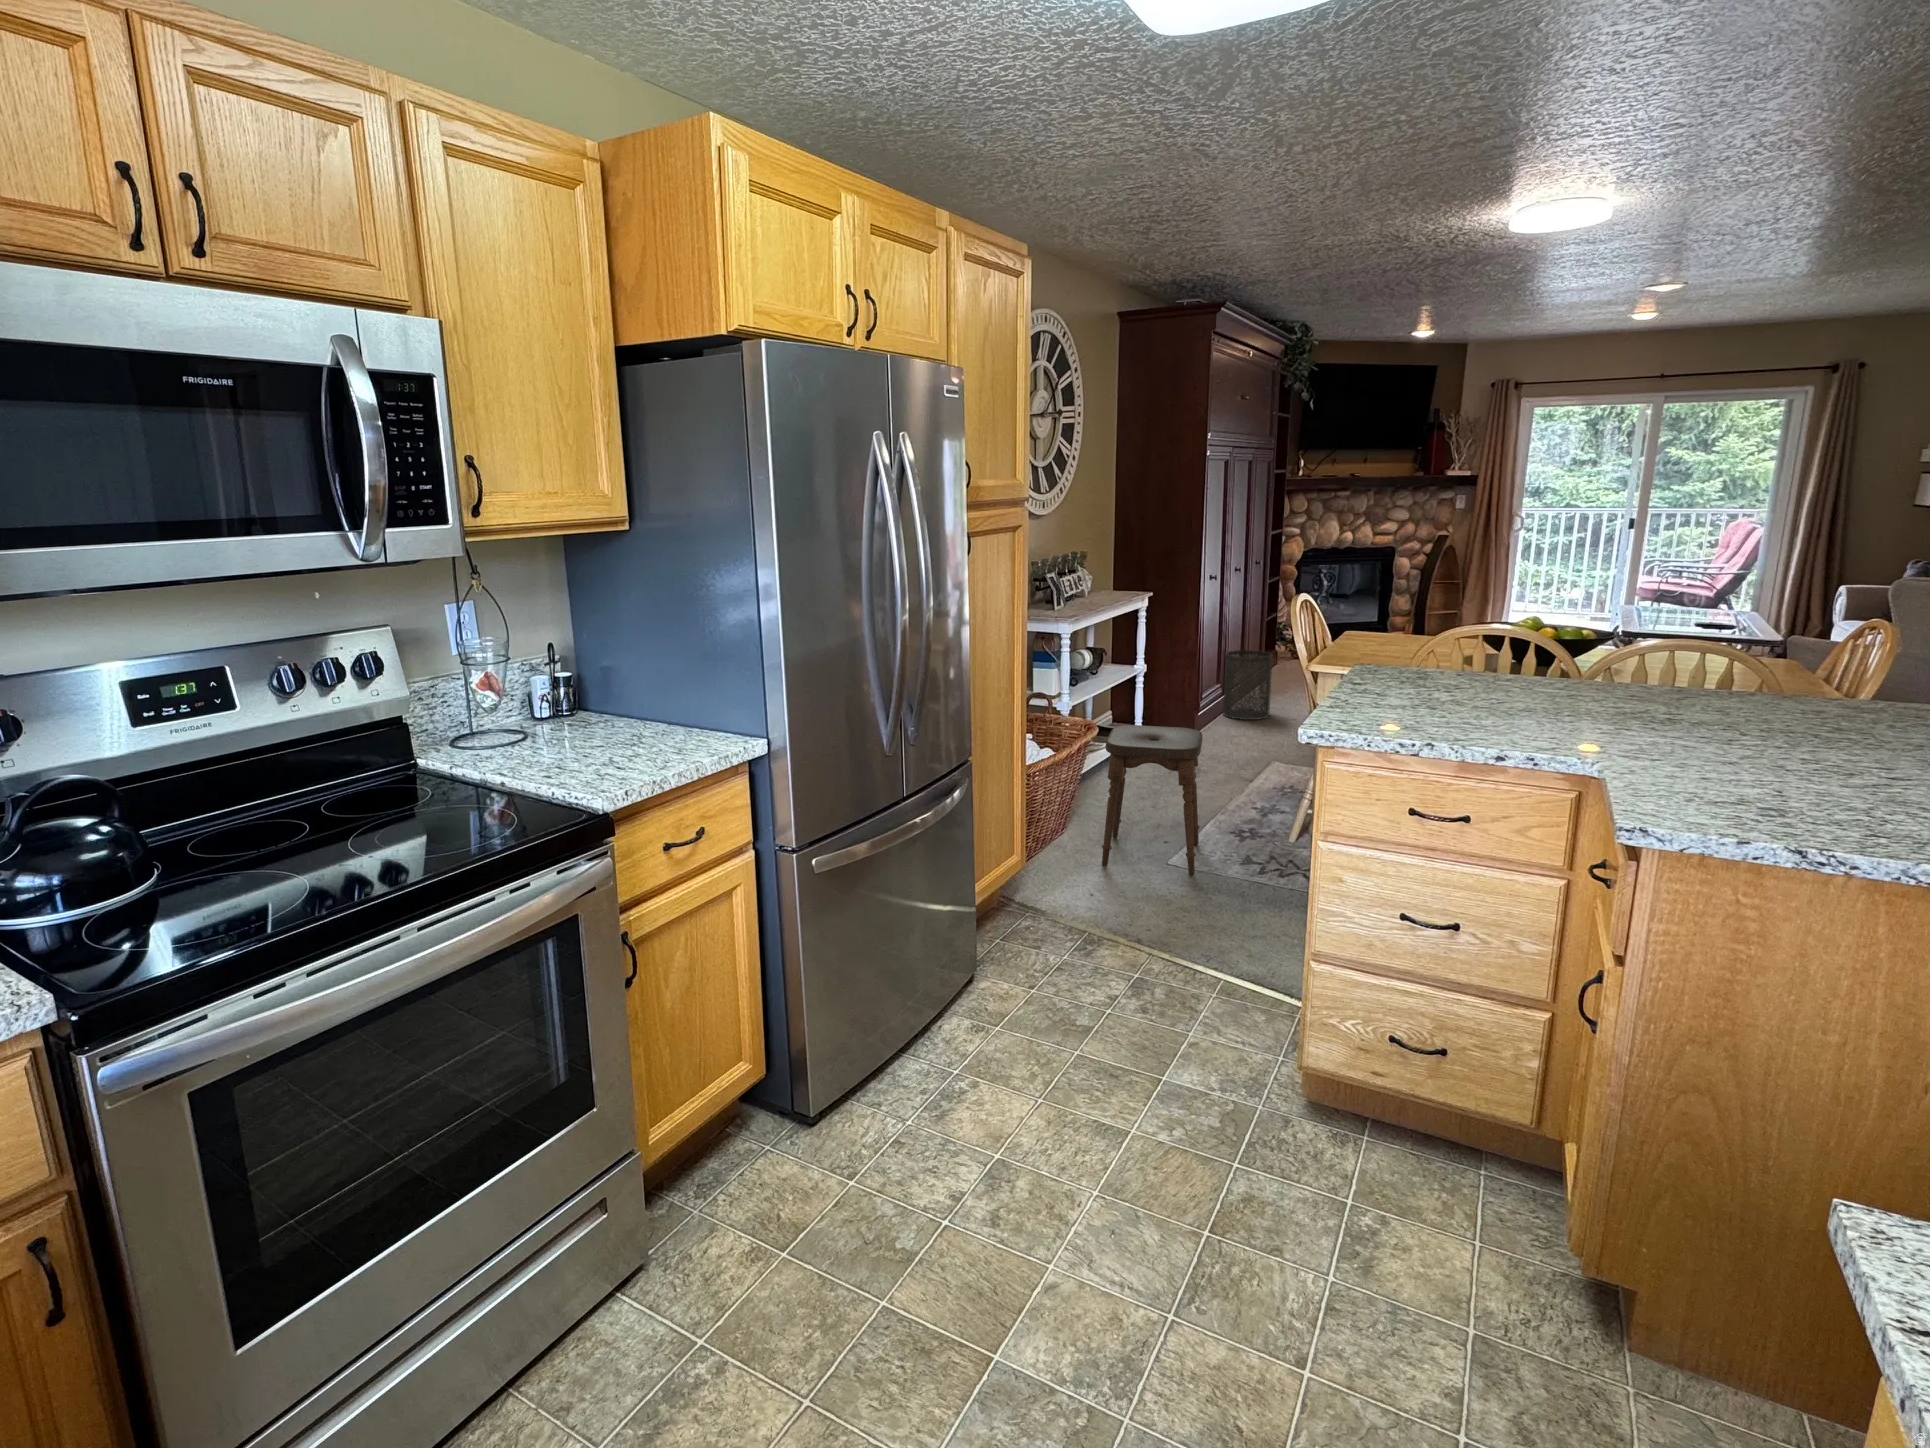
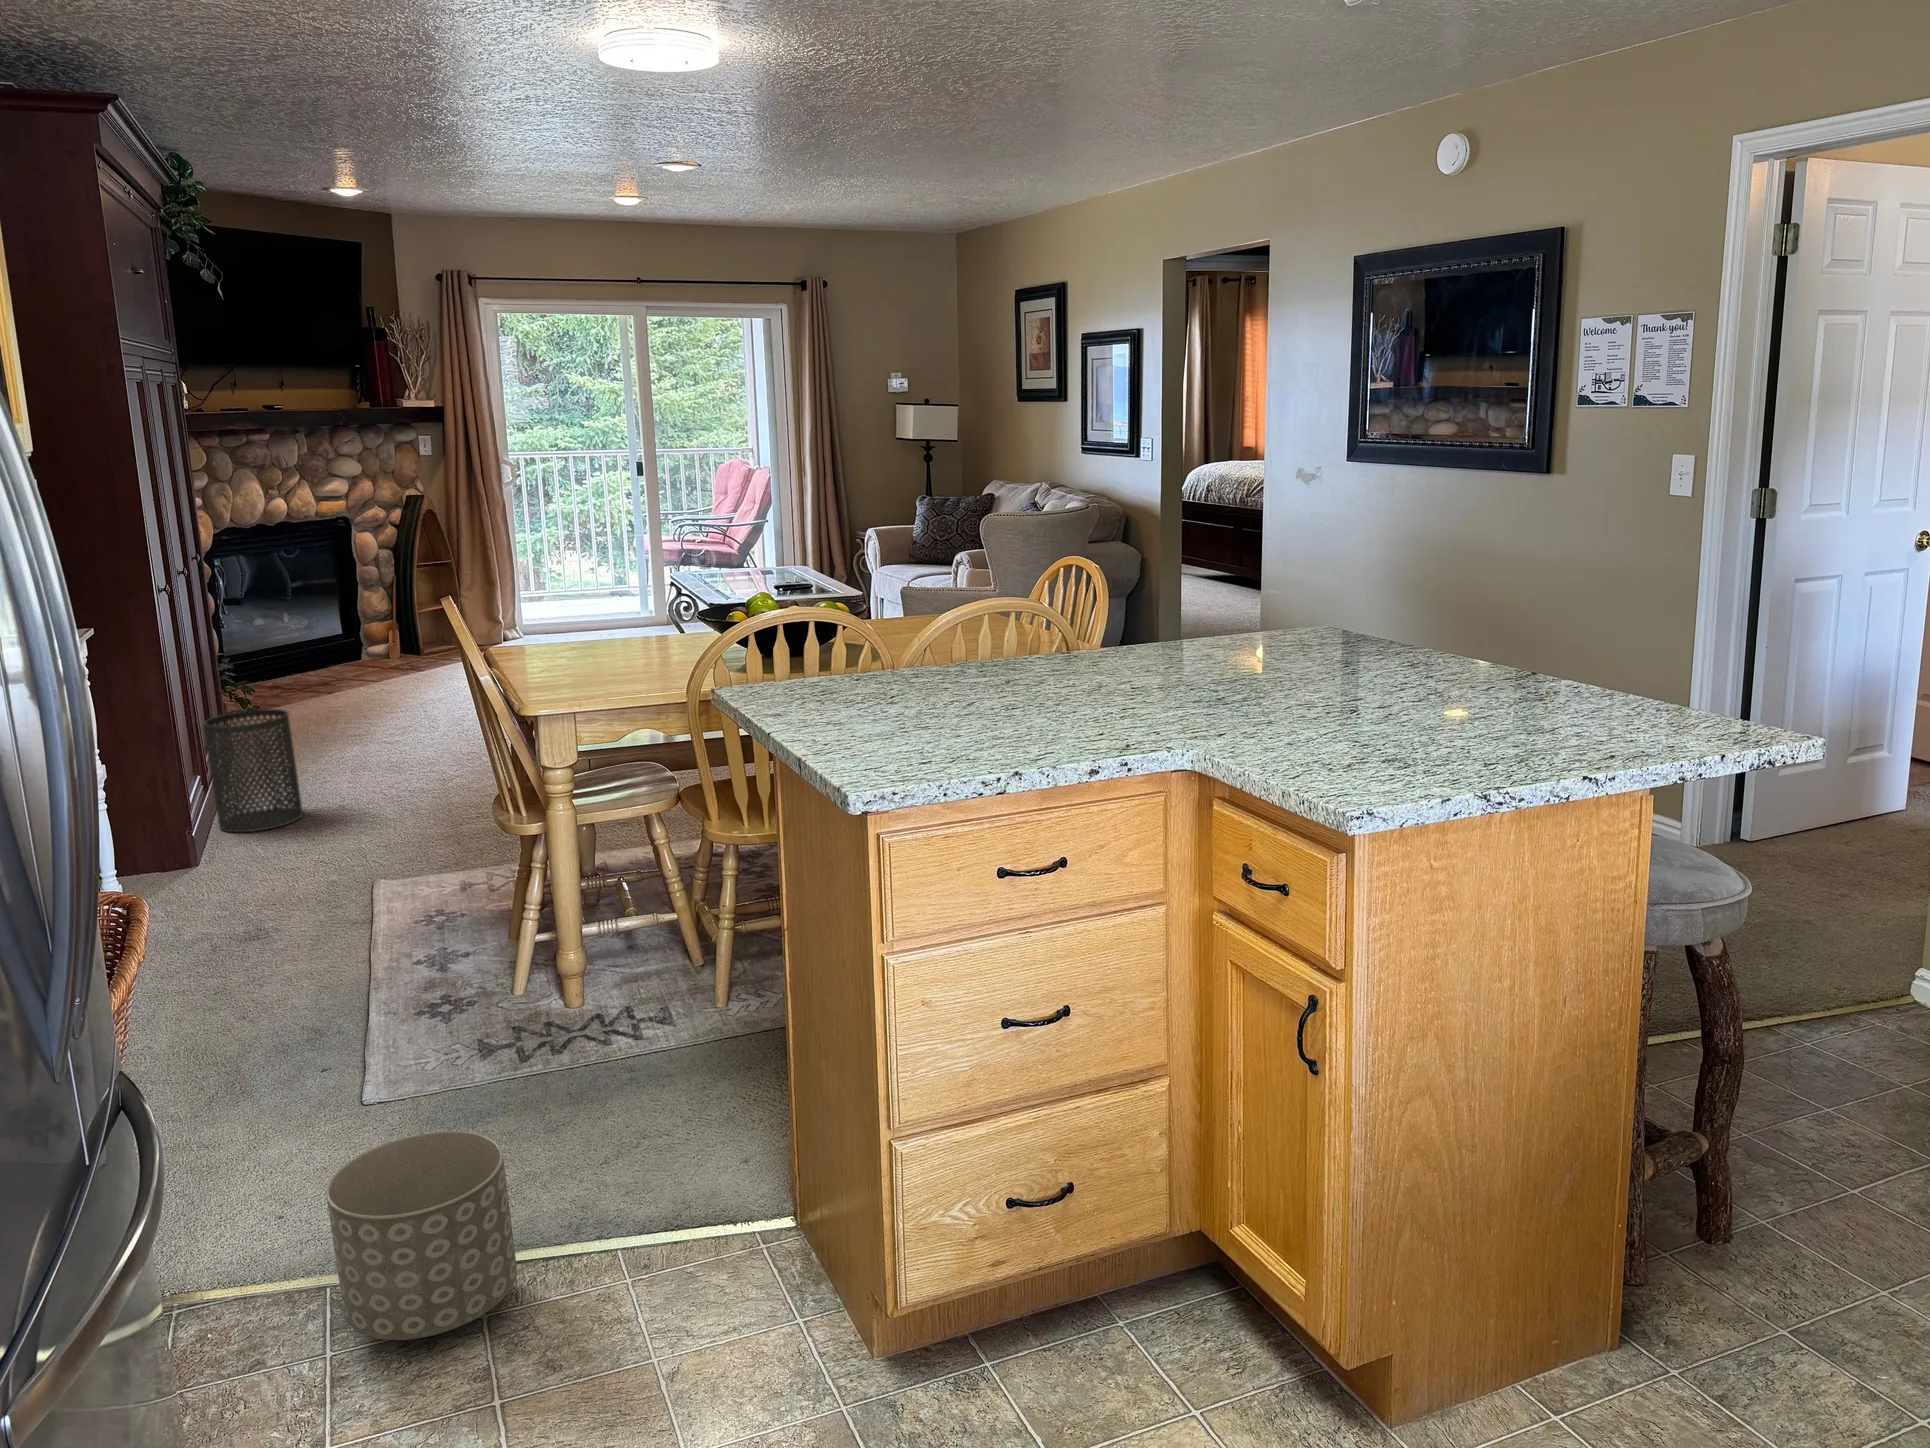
stool: present [1102,725,1203,875] -> none [184,861,419,1161]
planter: none [1076,869,1167,973] -> present [326,1131,517,1340]

